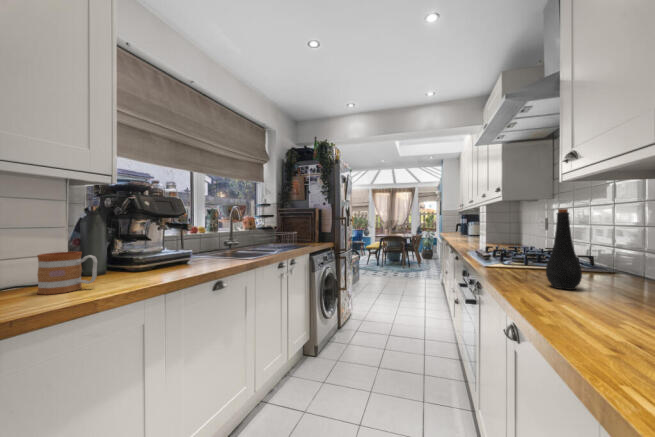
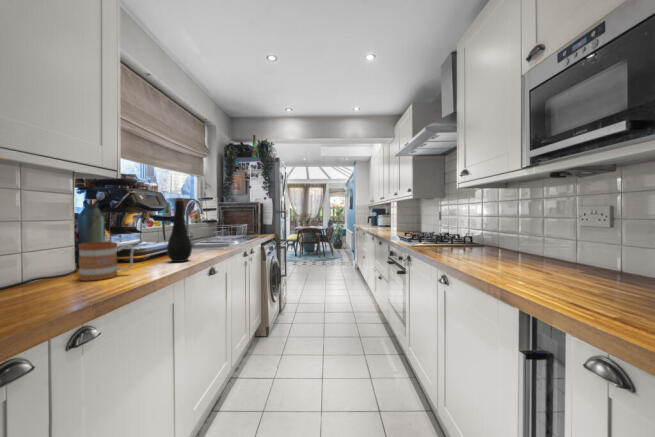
bottle: present [546,209,582,290] -> present [167,198,192,262]

